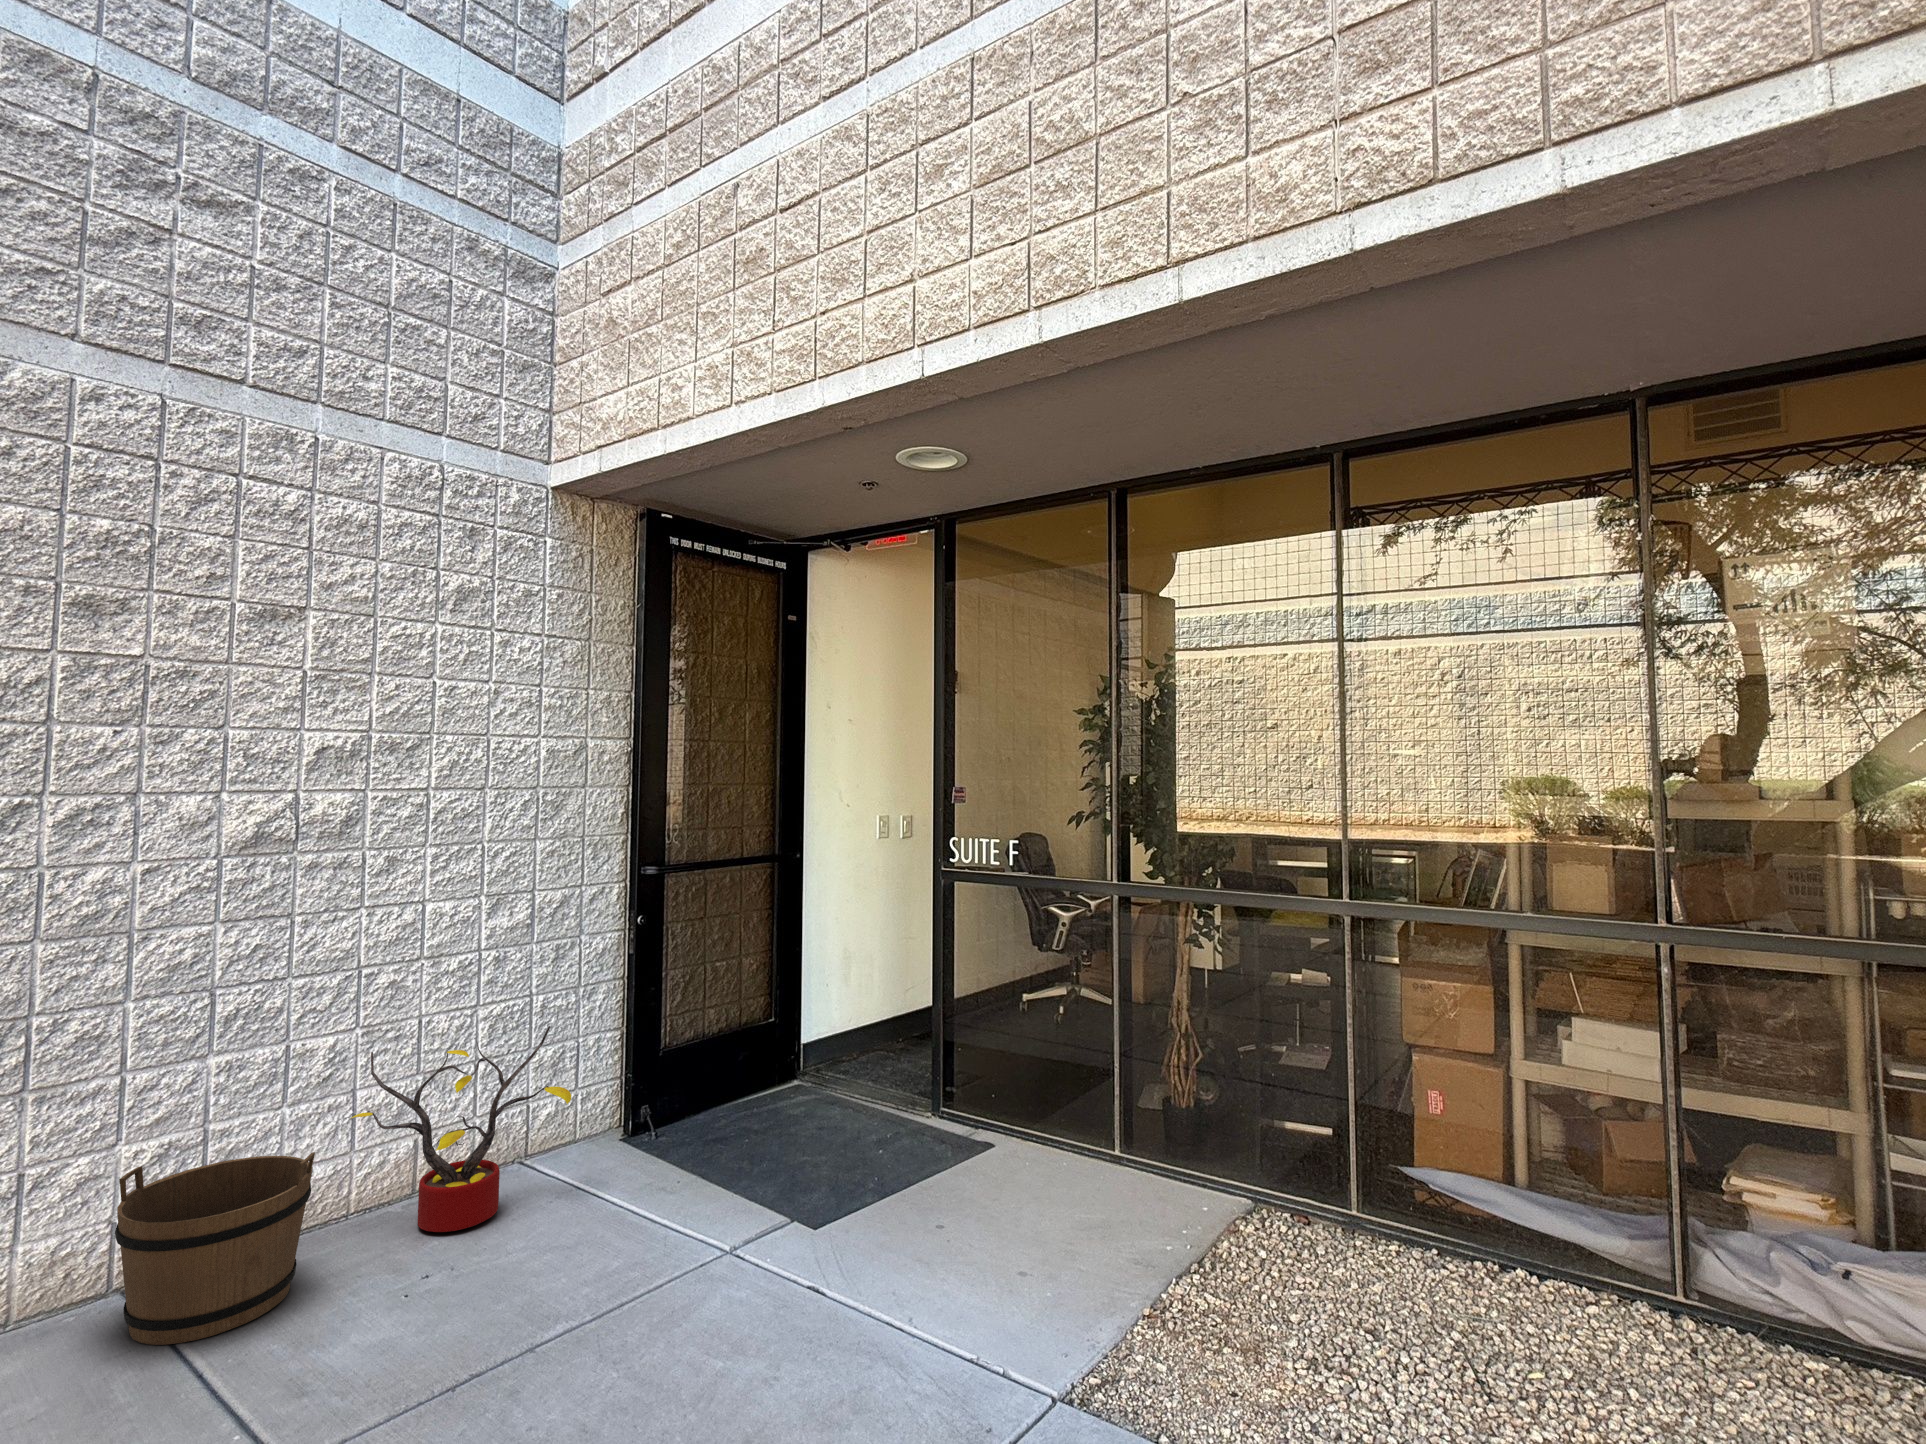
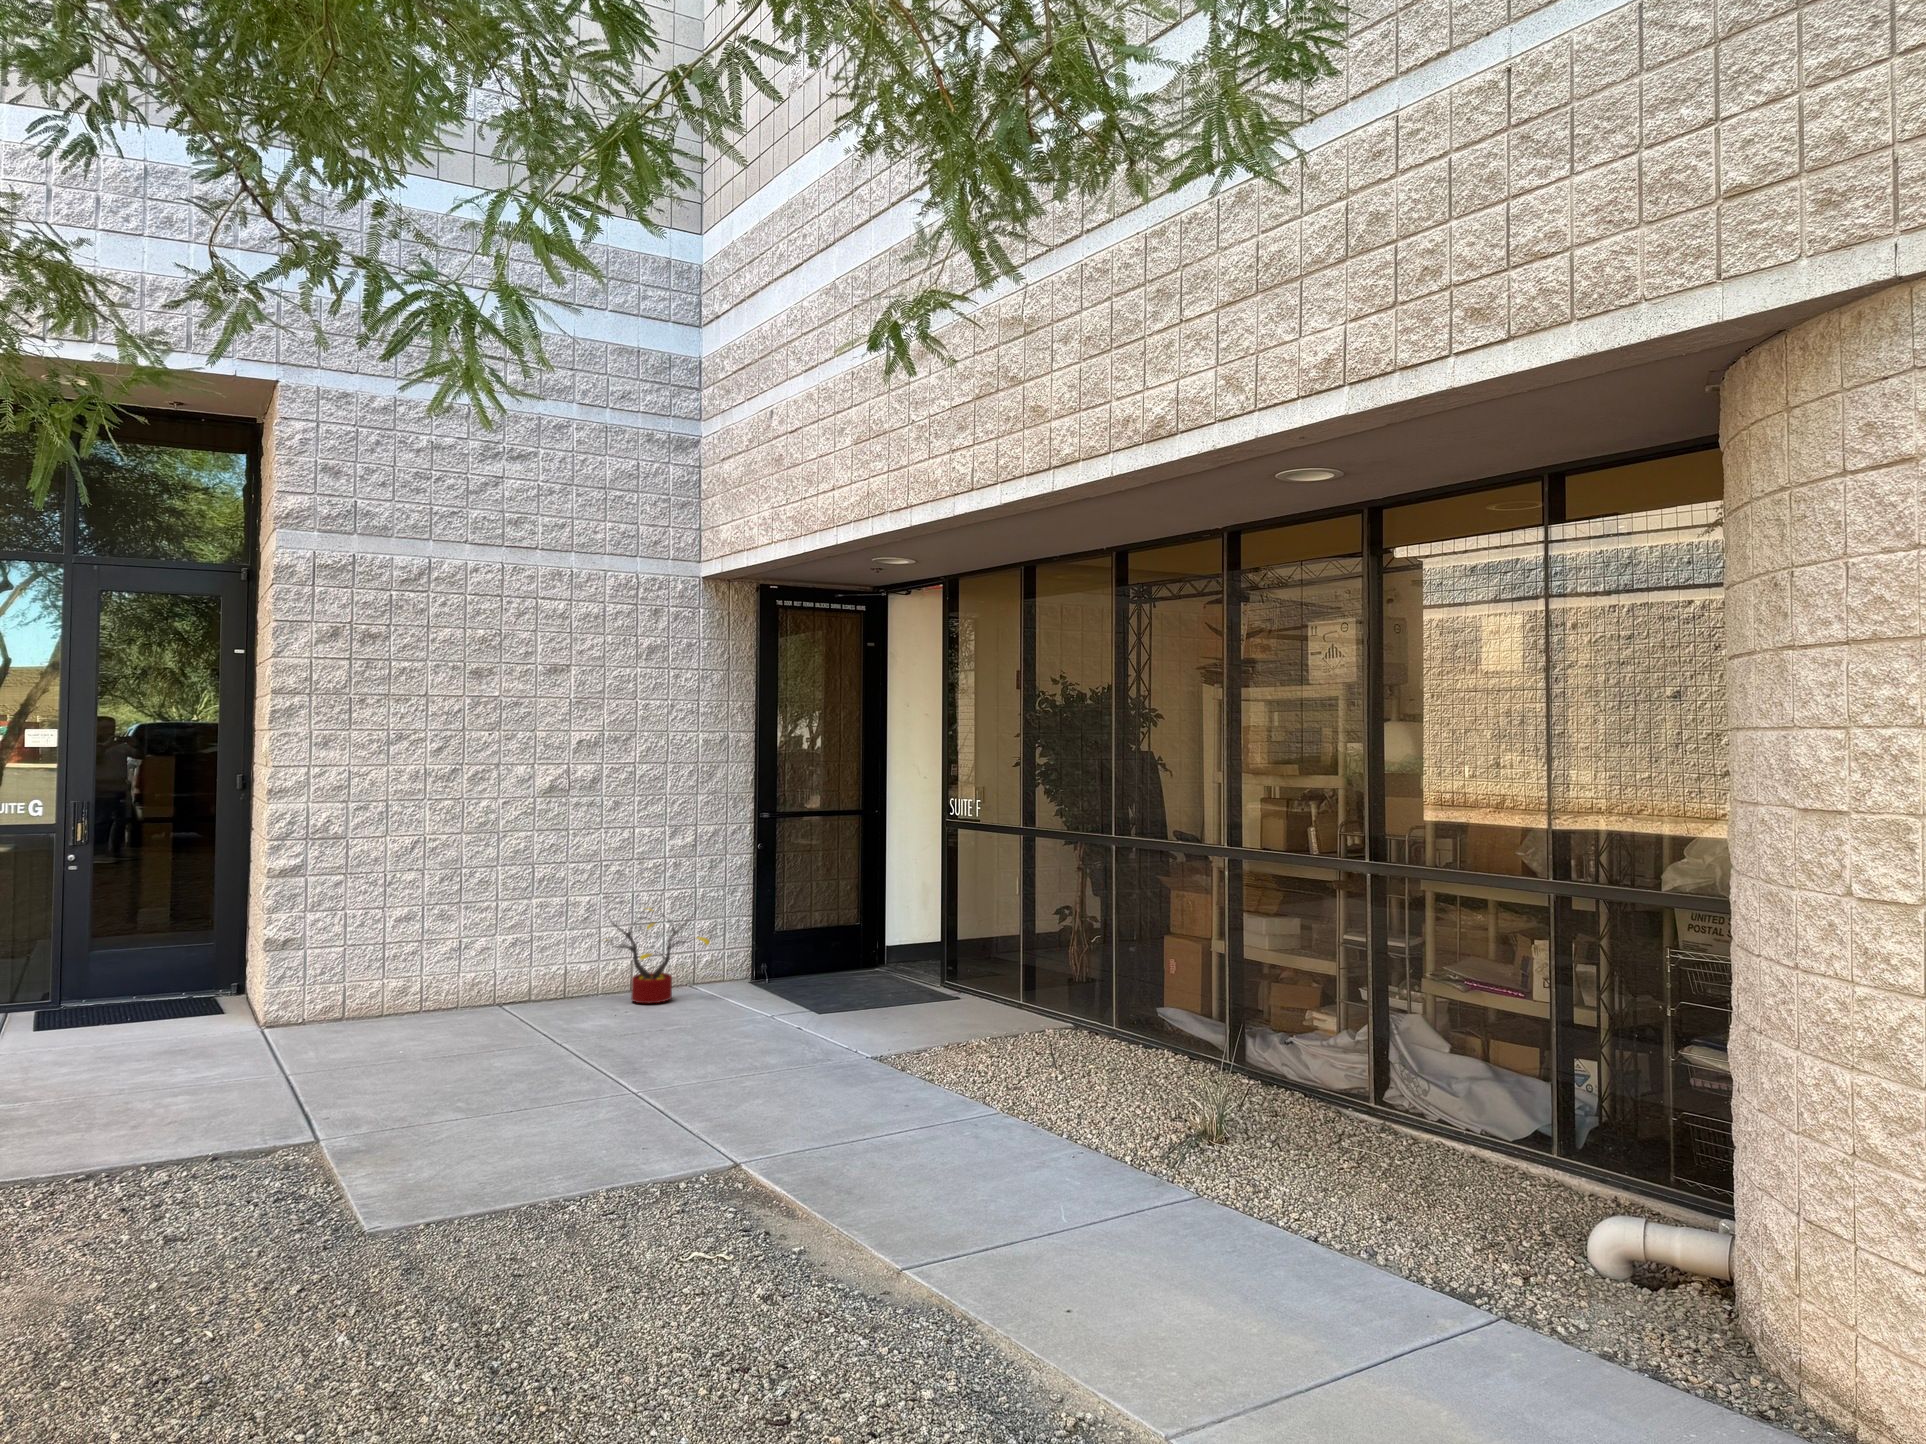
bucket: present [115,1152,315,1345] -> none [500,944,580,1020]

